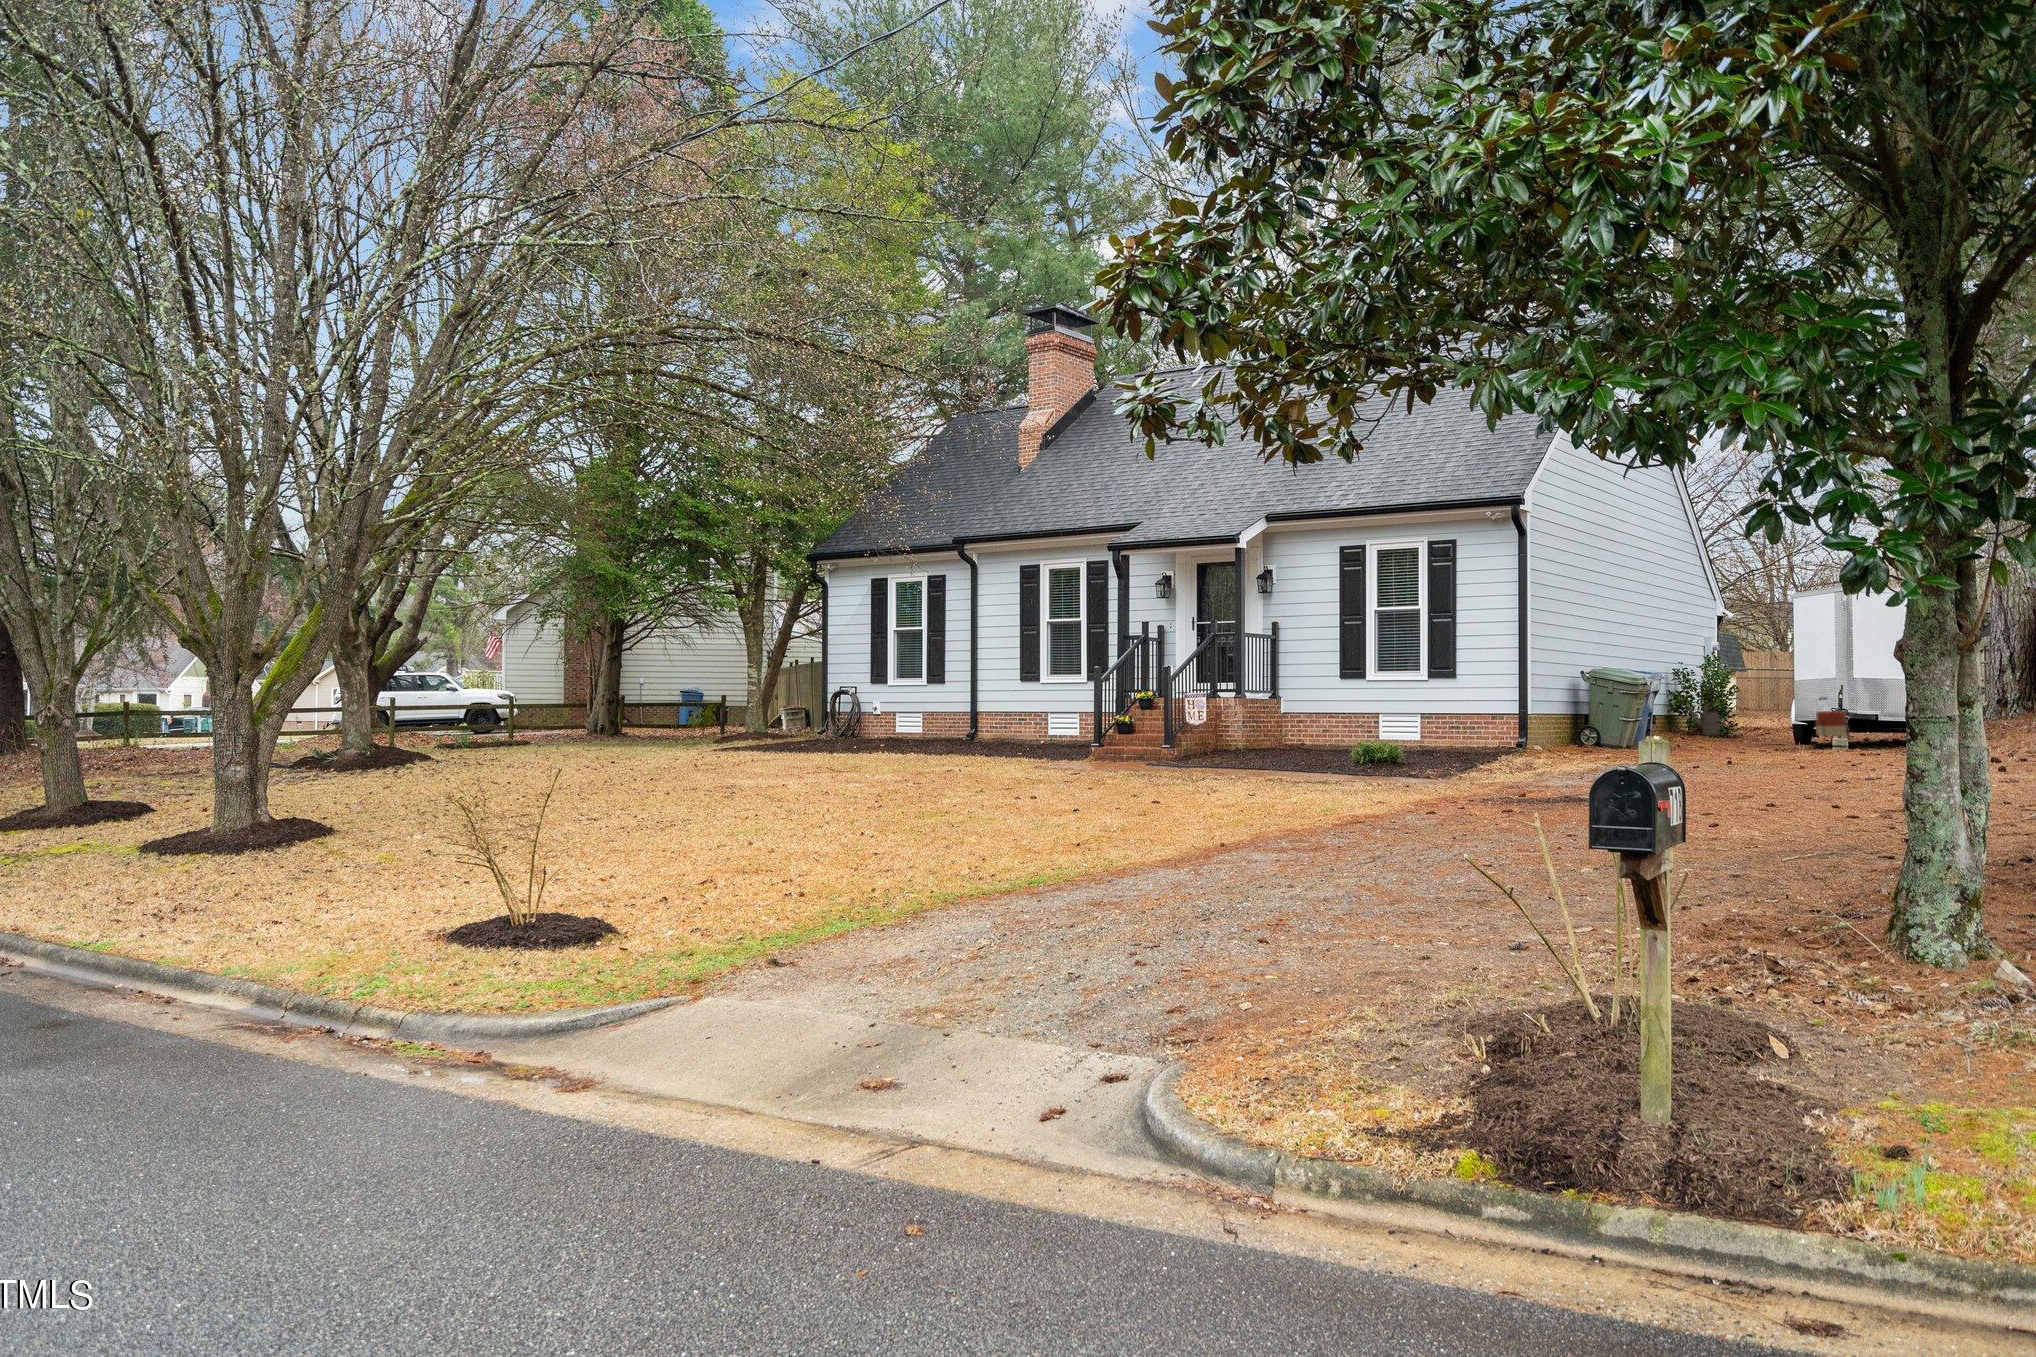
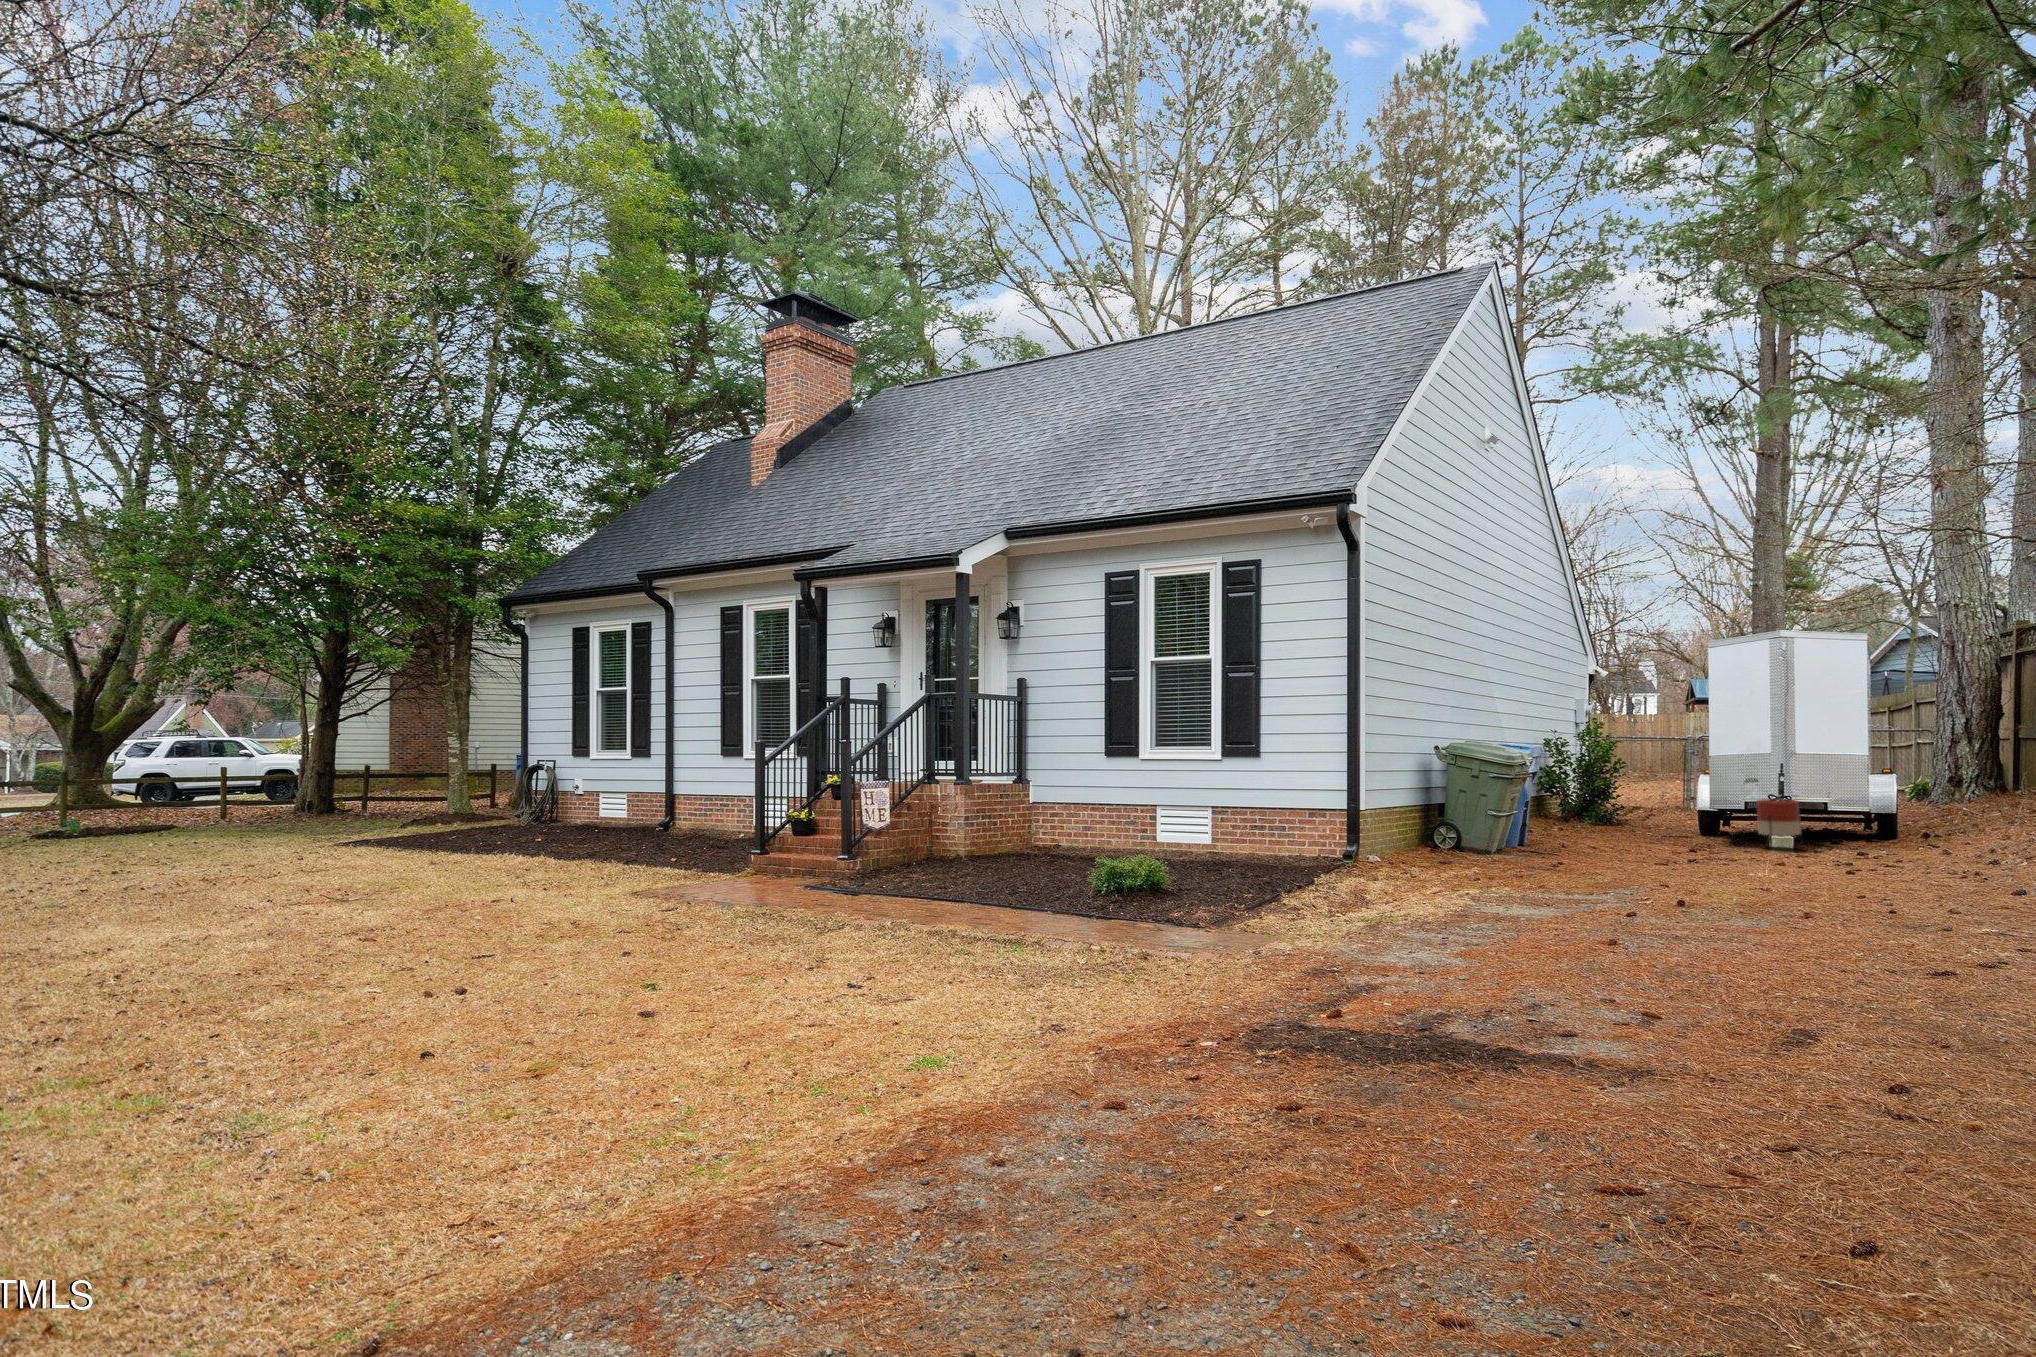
watering can: present [1689,706,1720,735] -> none [1568,783,1615,825]

